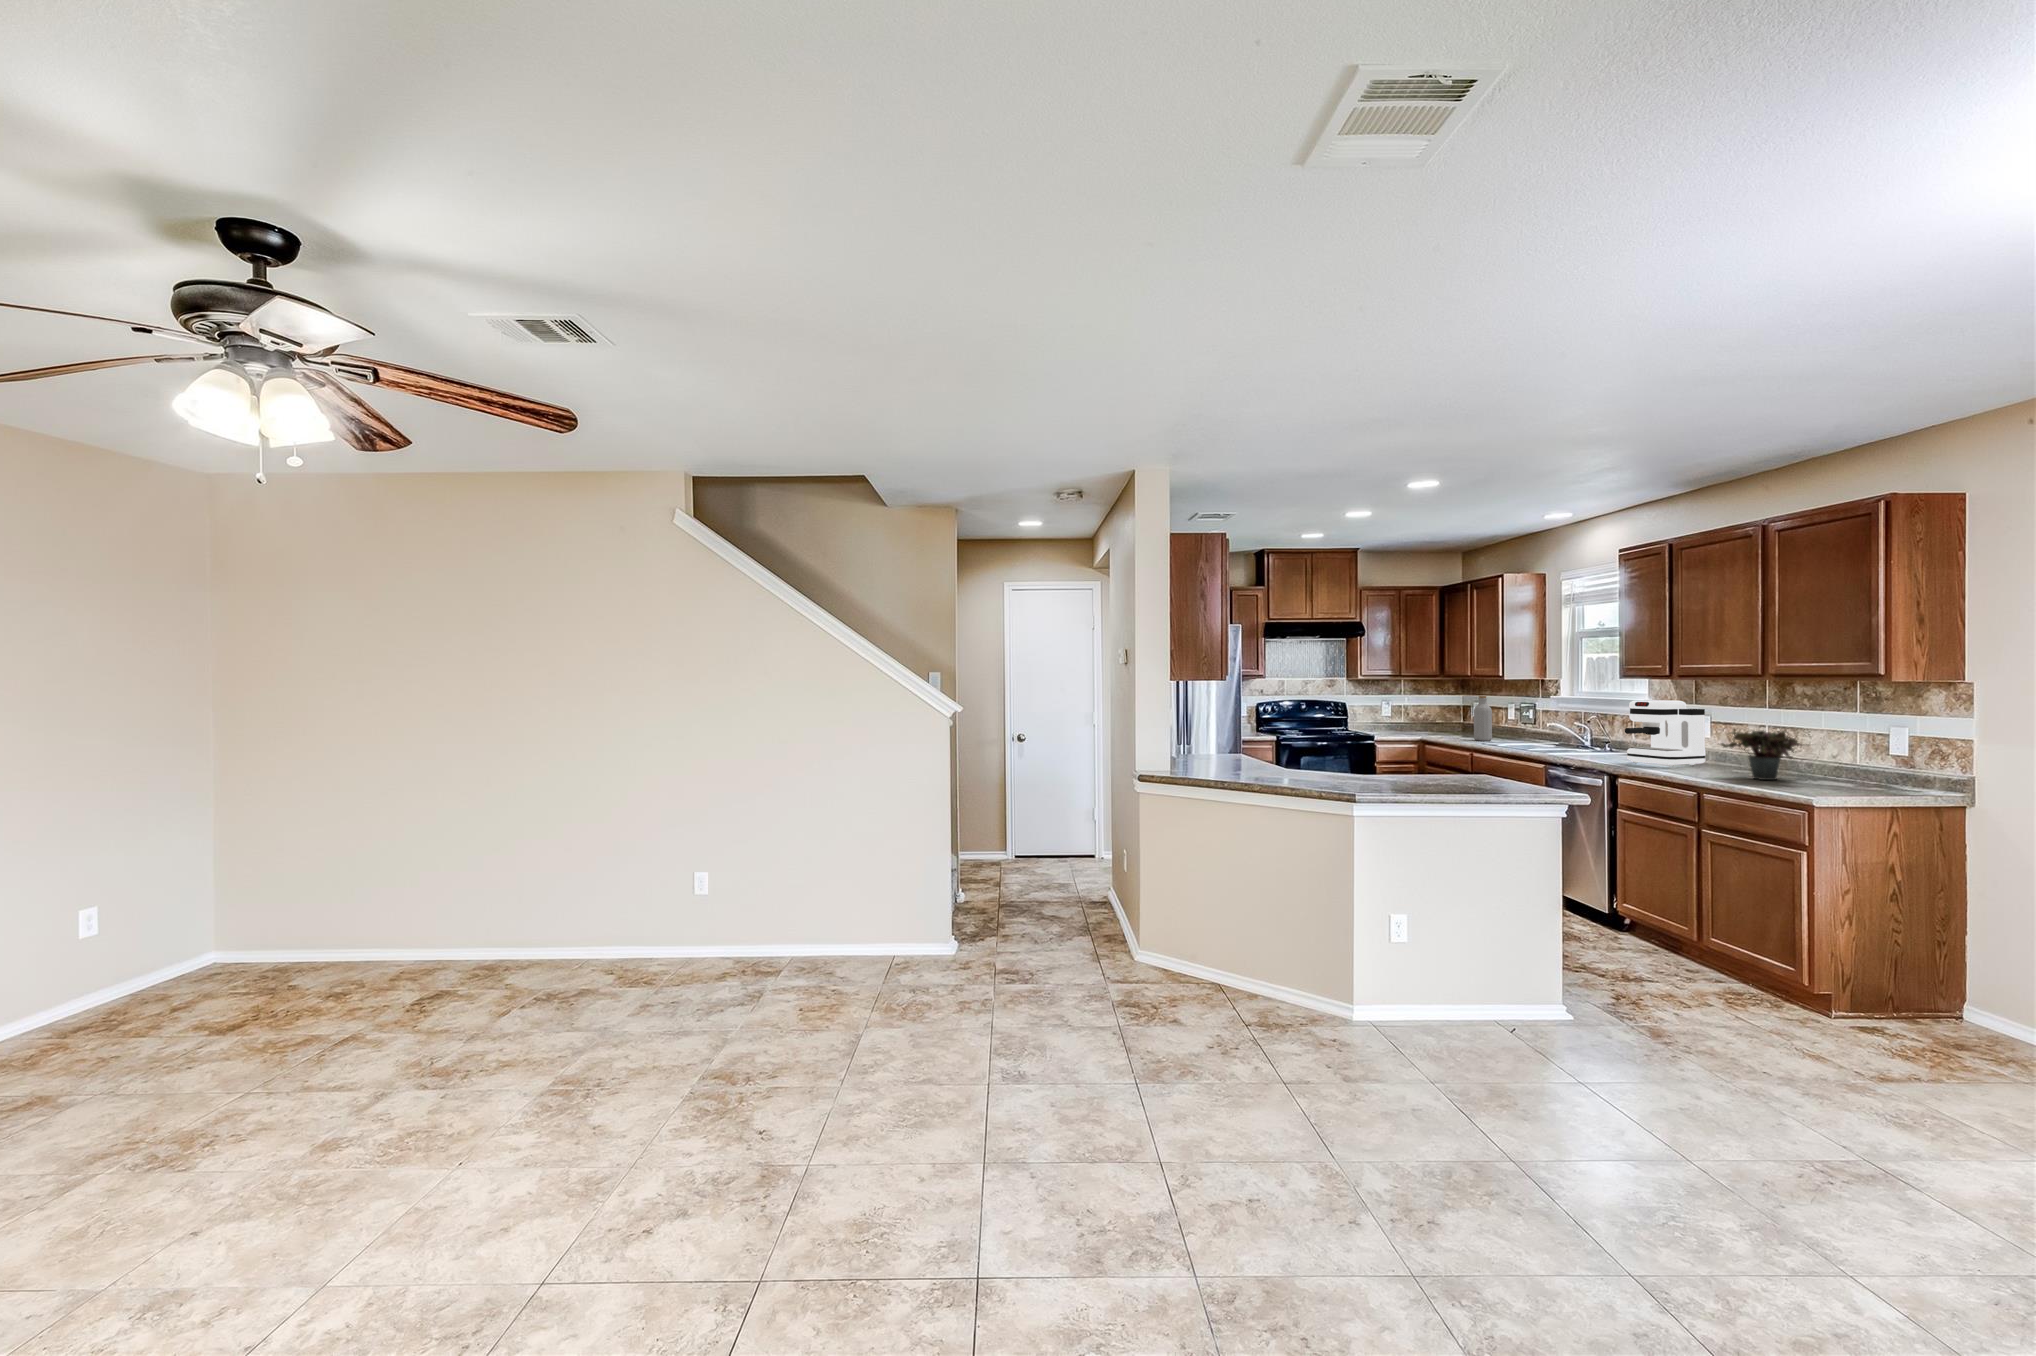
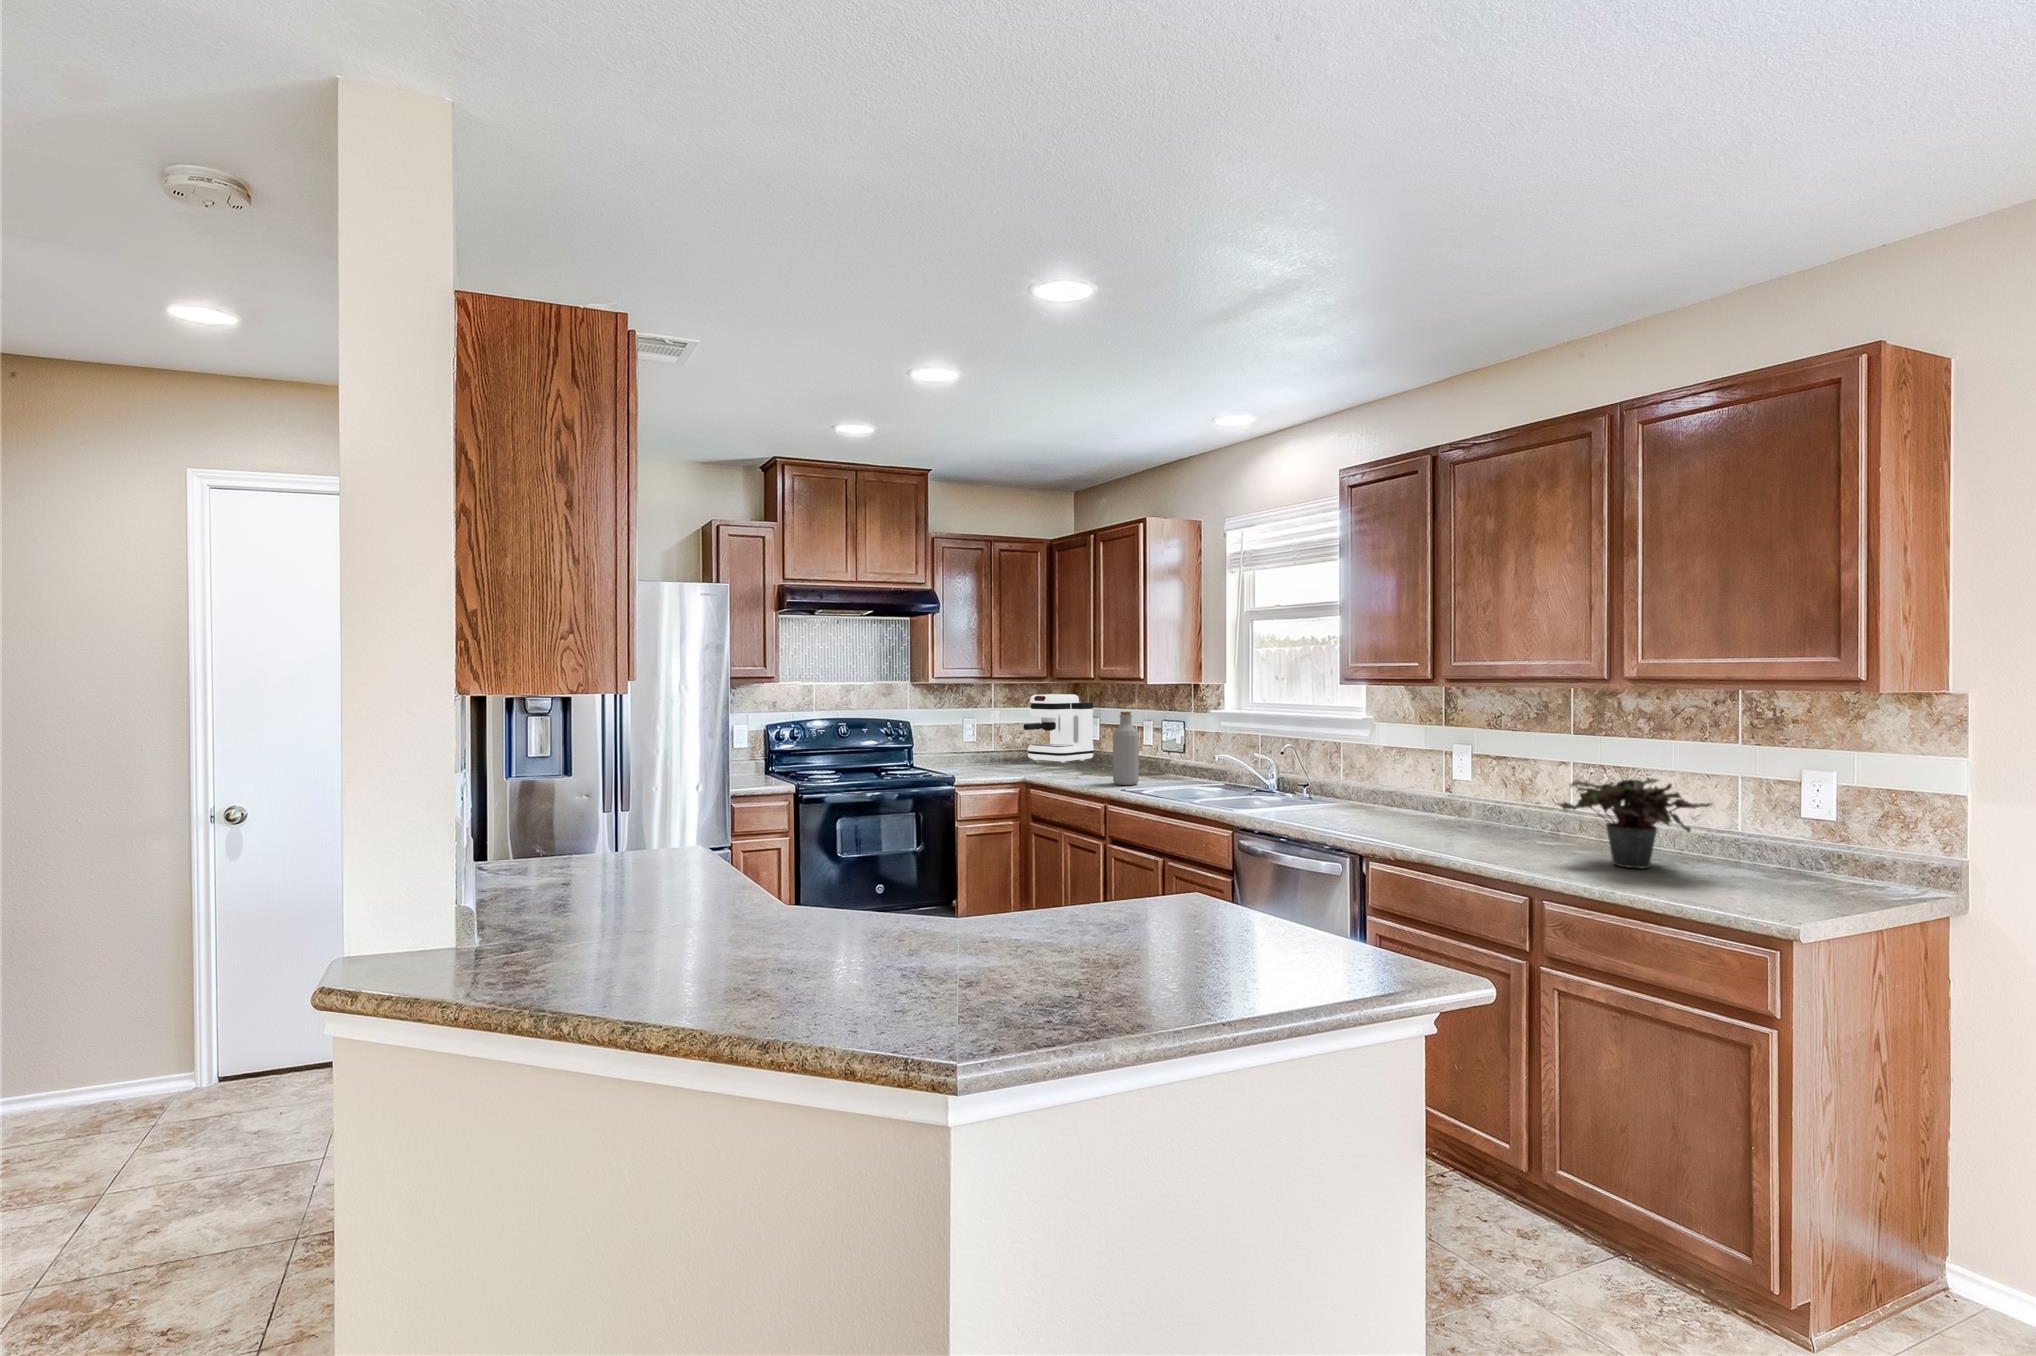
coffee maker: present [1625,700,1706,766] -> present [1023,694,1093,763]

